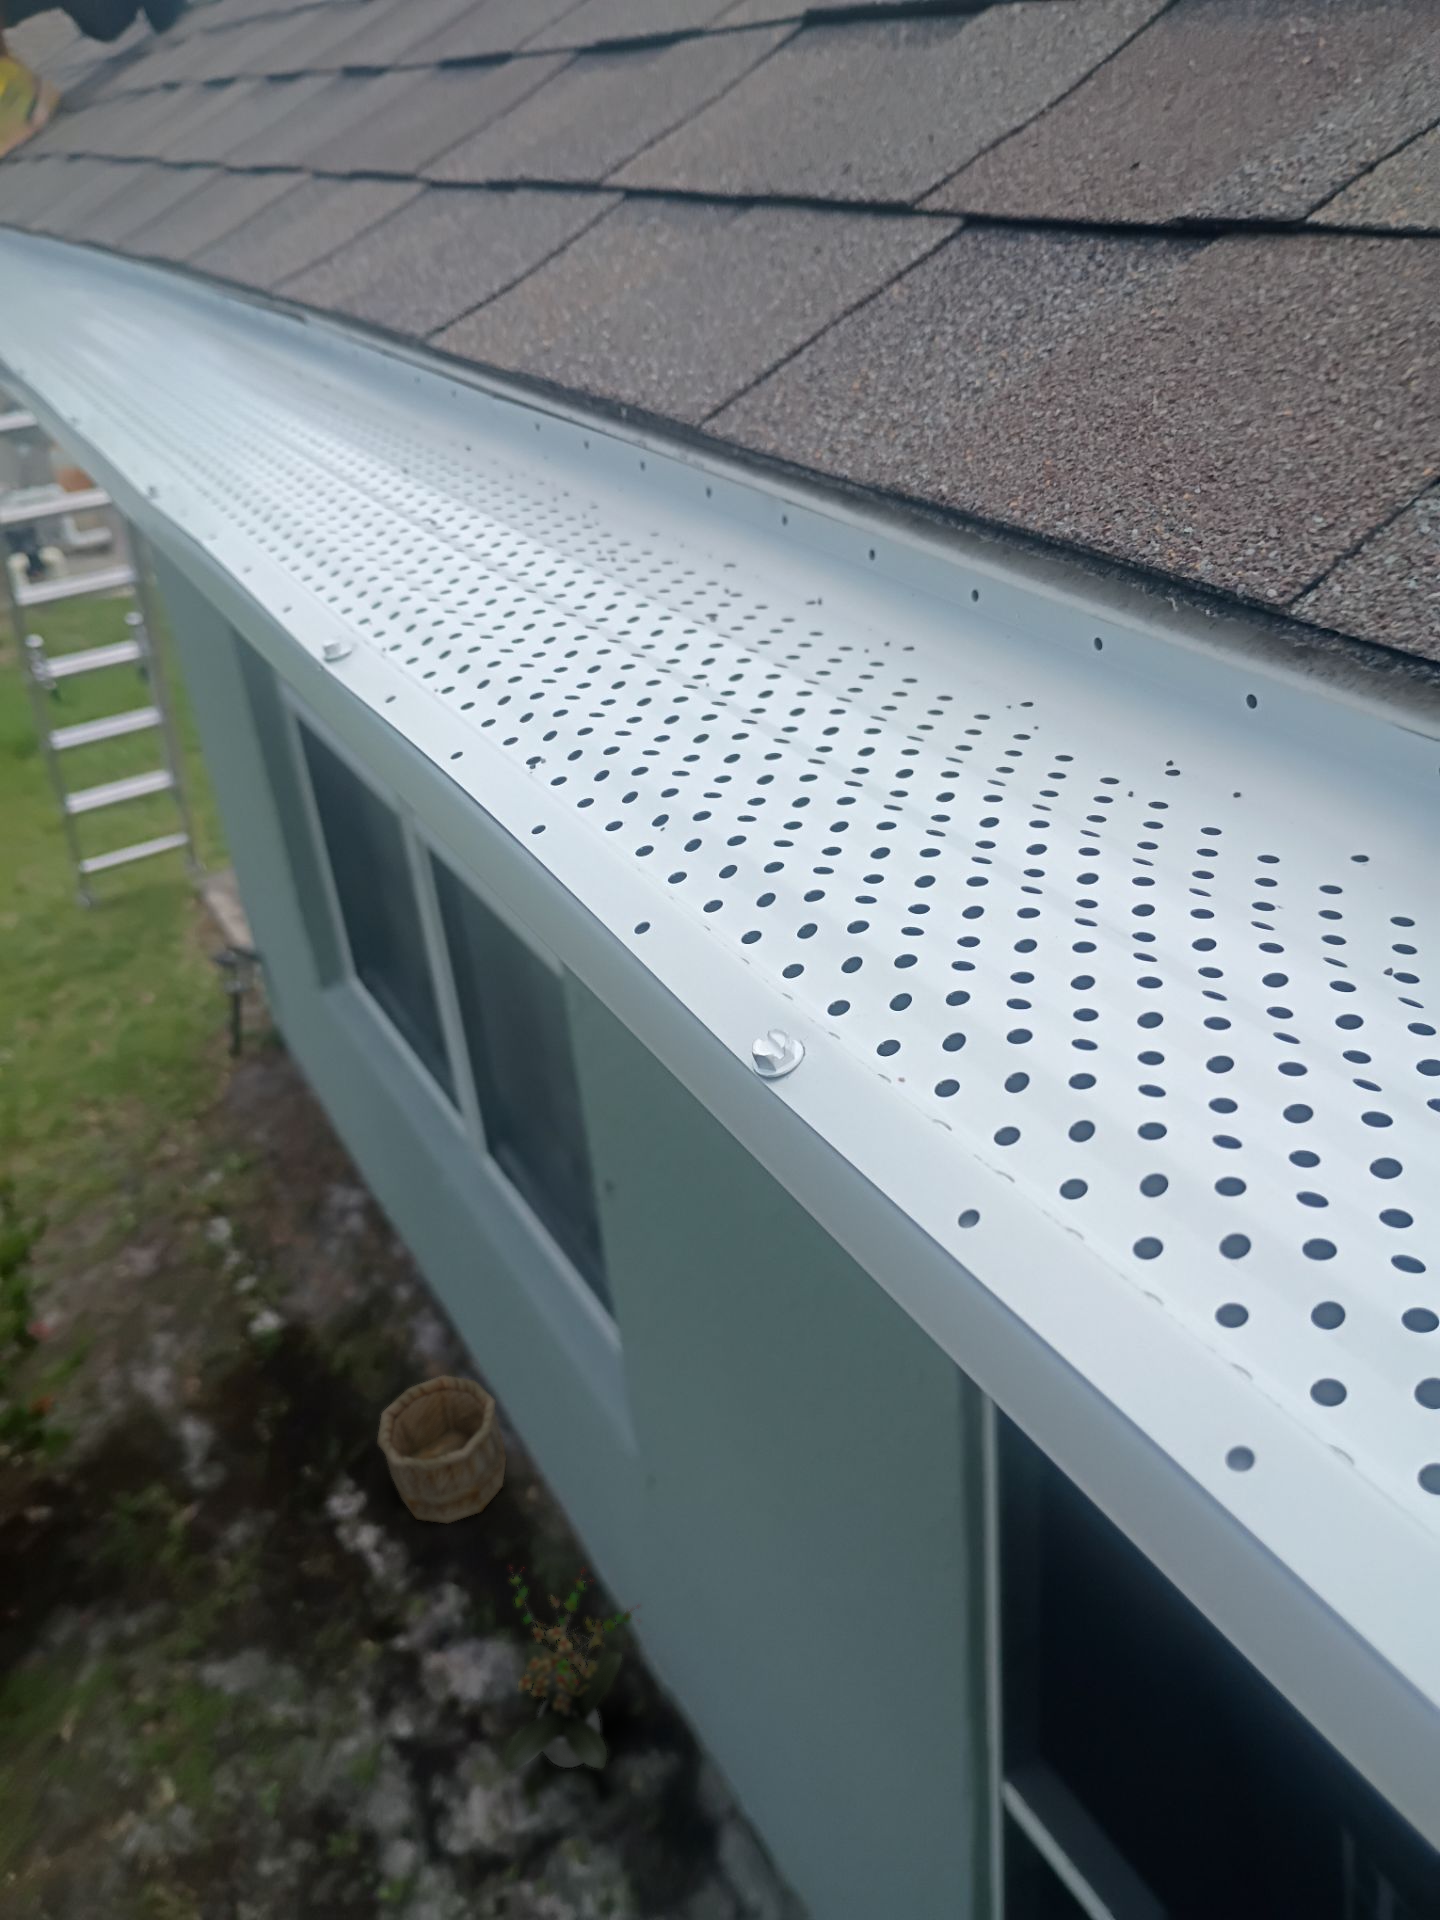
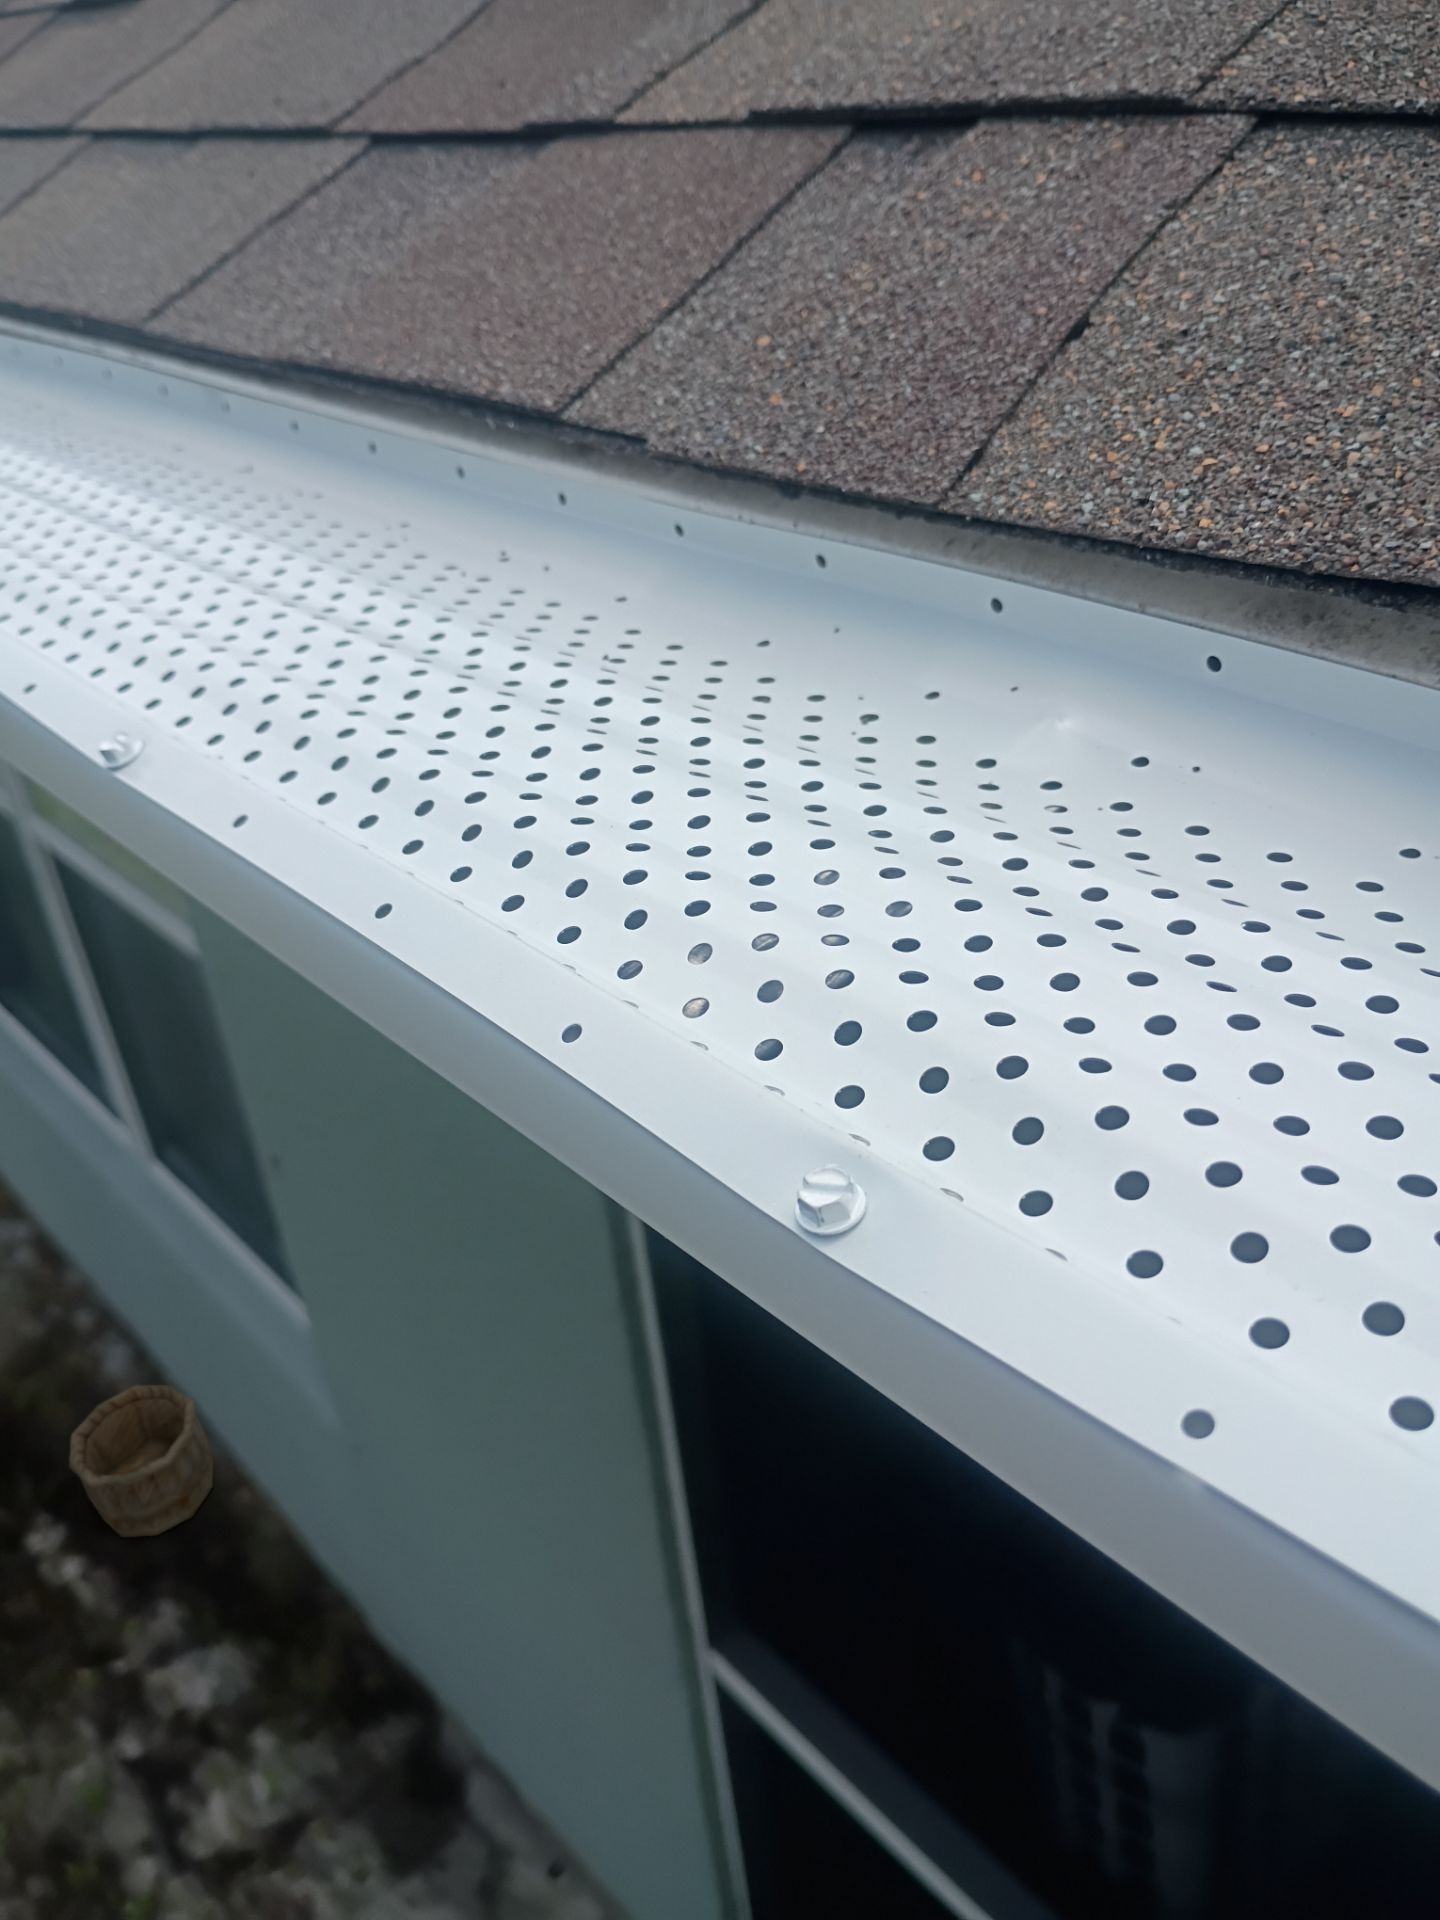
potted plant: present [504,1570,638,1771] -> none [228,1550,373,1770]

